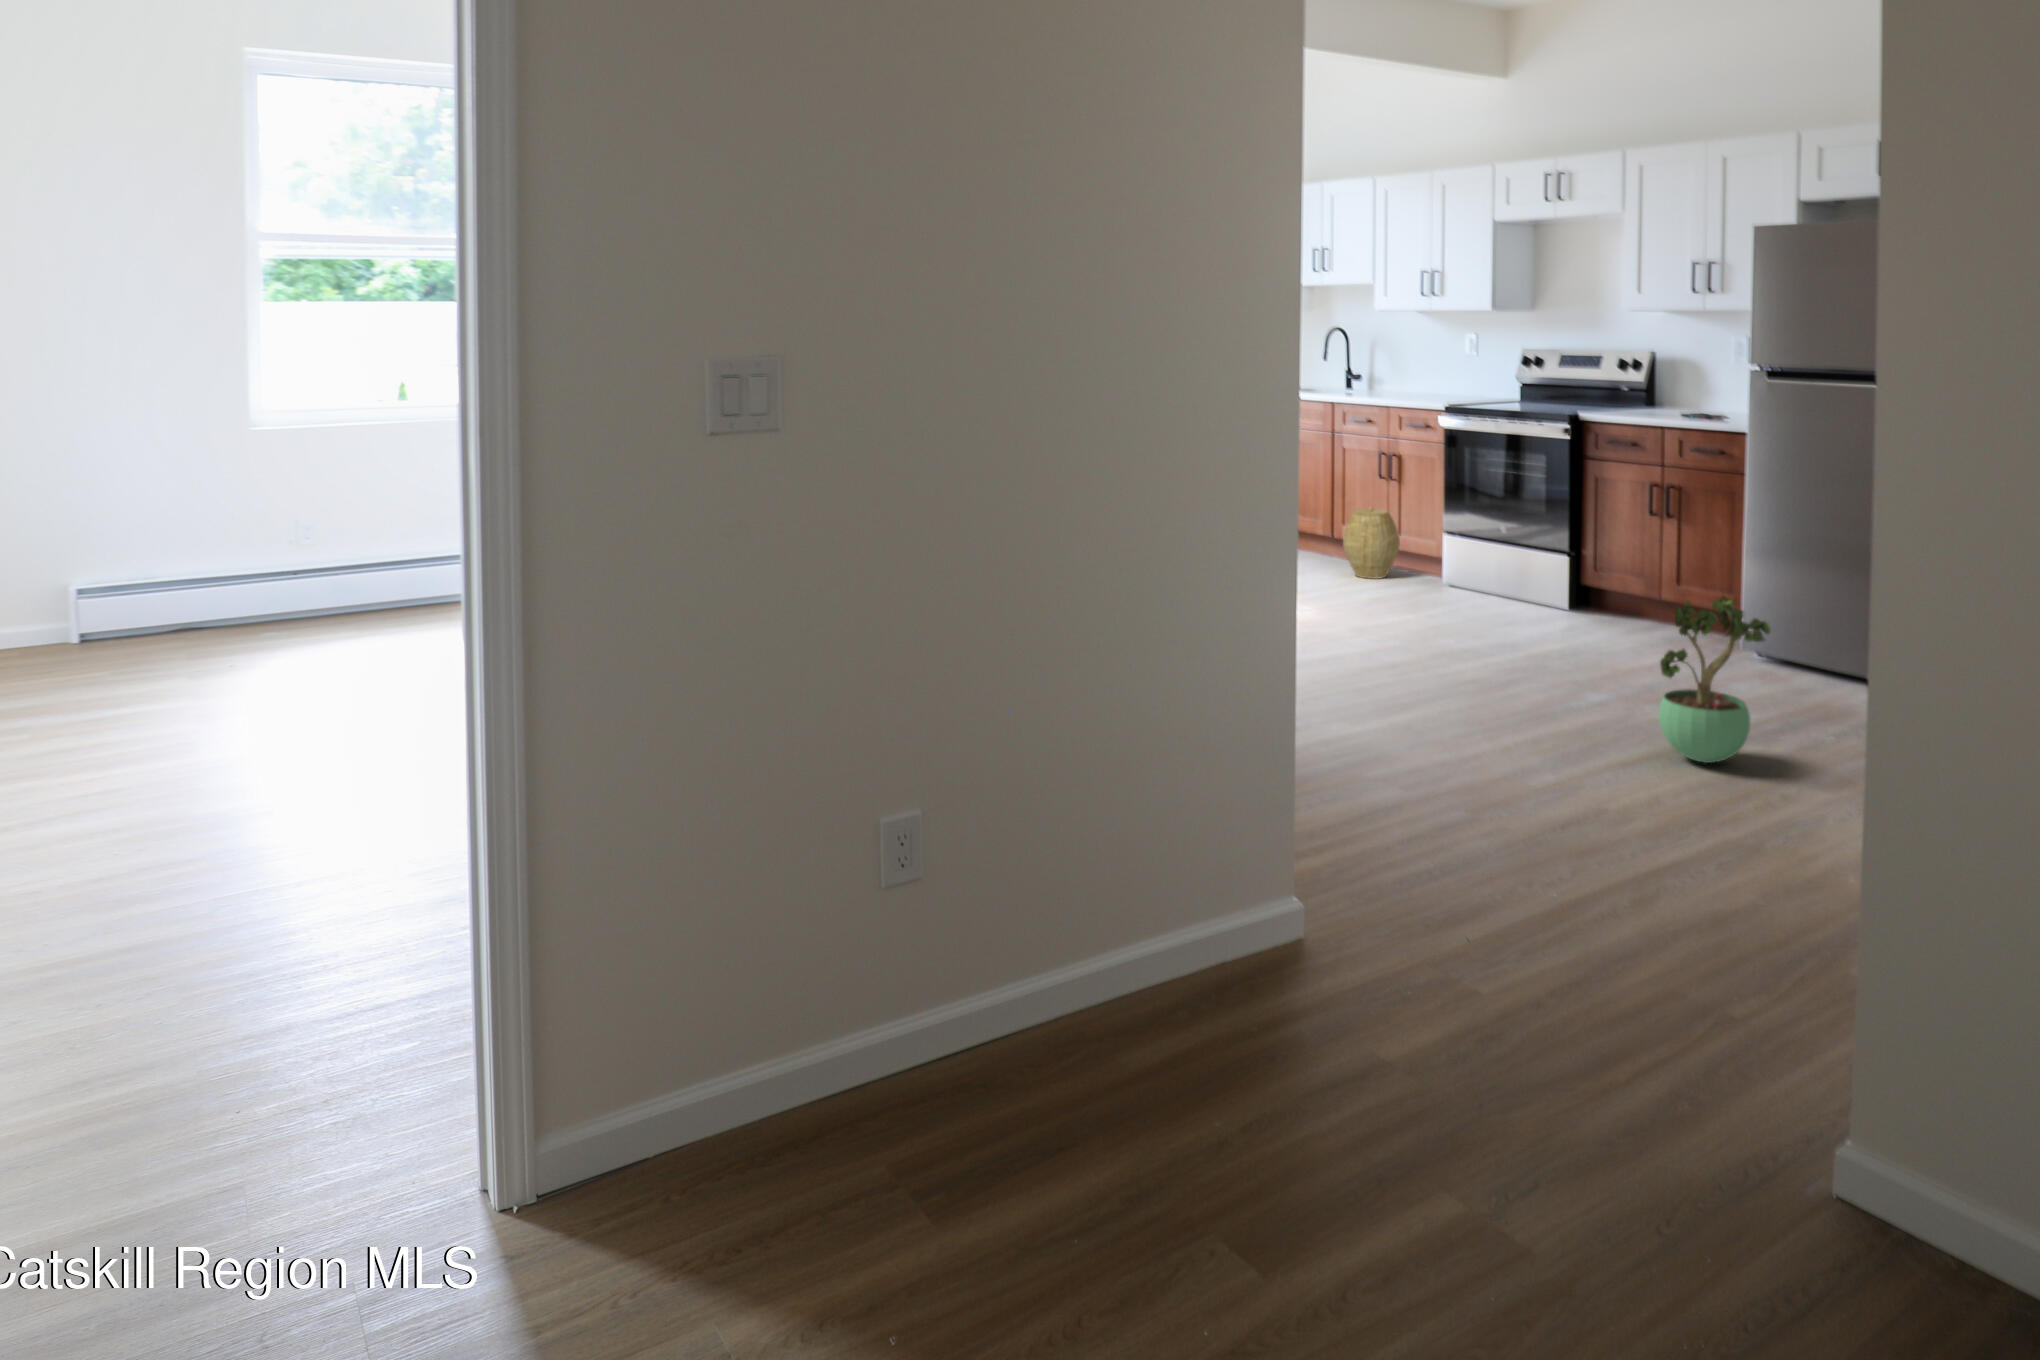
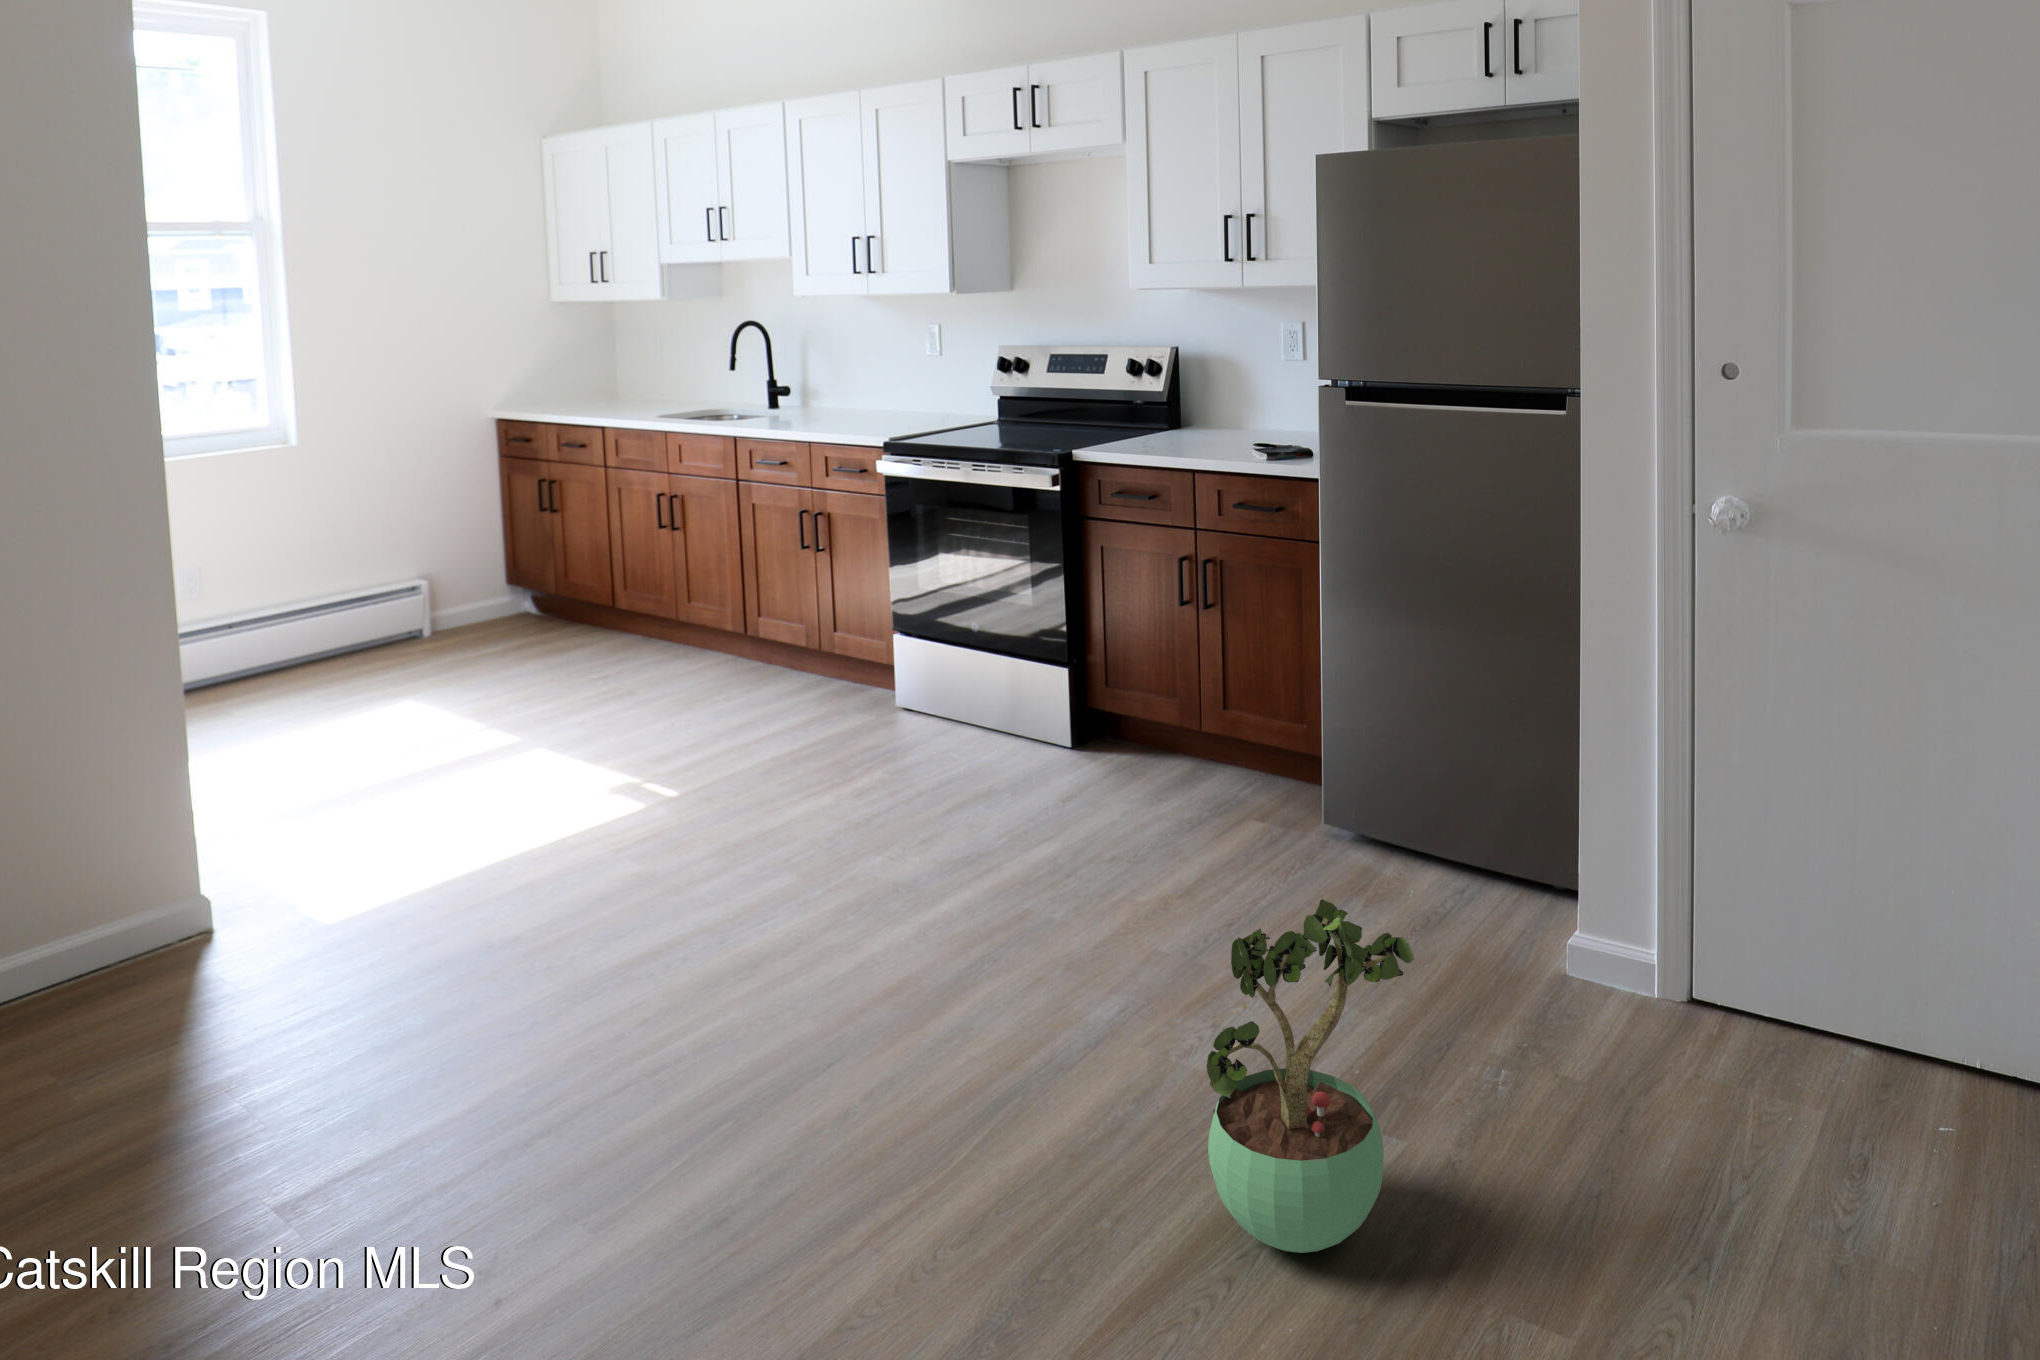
woven basket: present [1343,507,1400,579] -> none [742,602,829,713]

